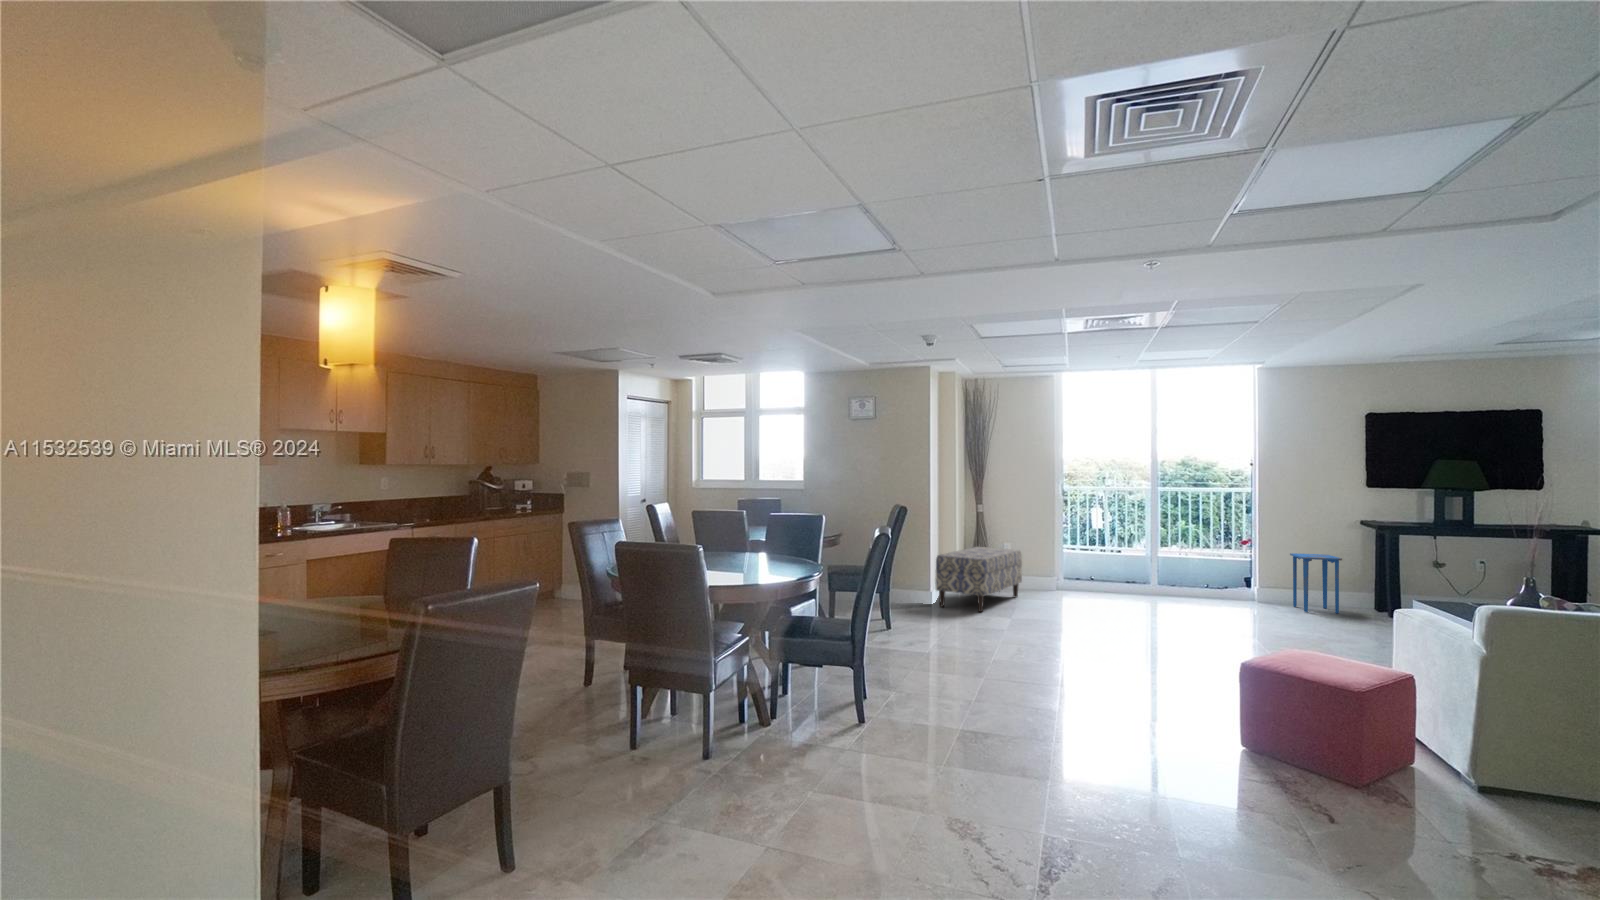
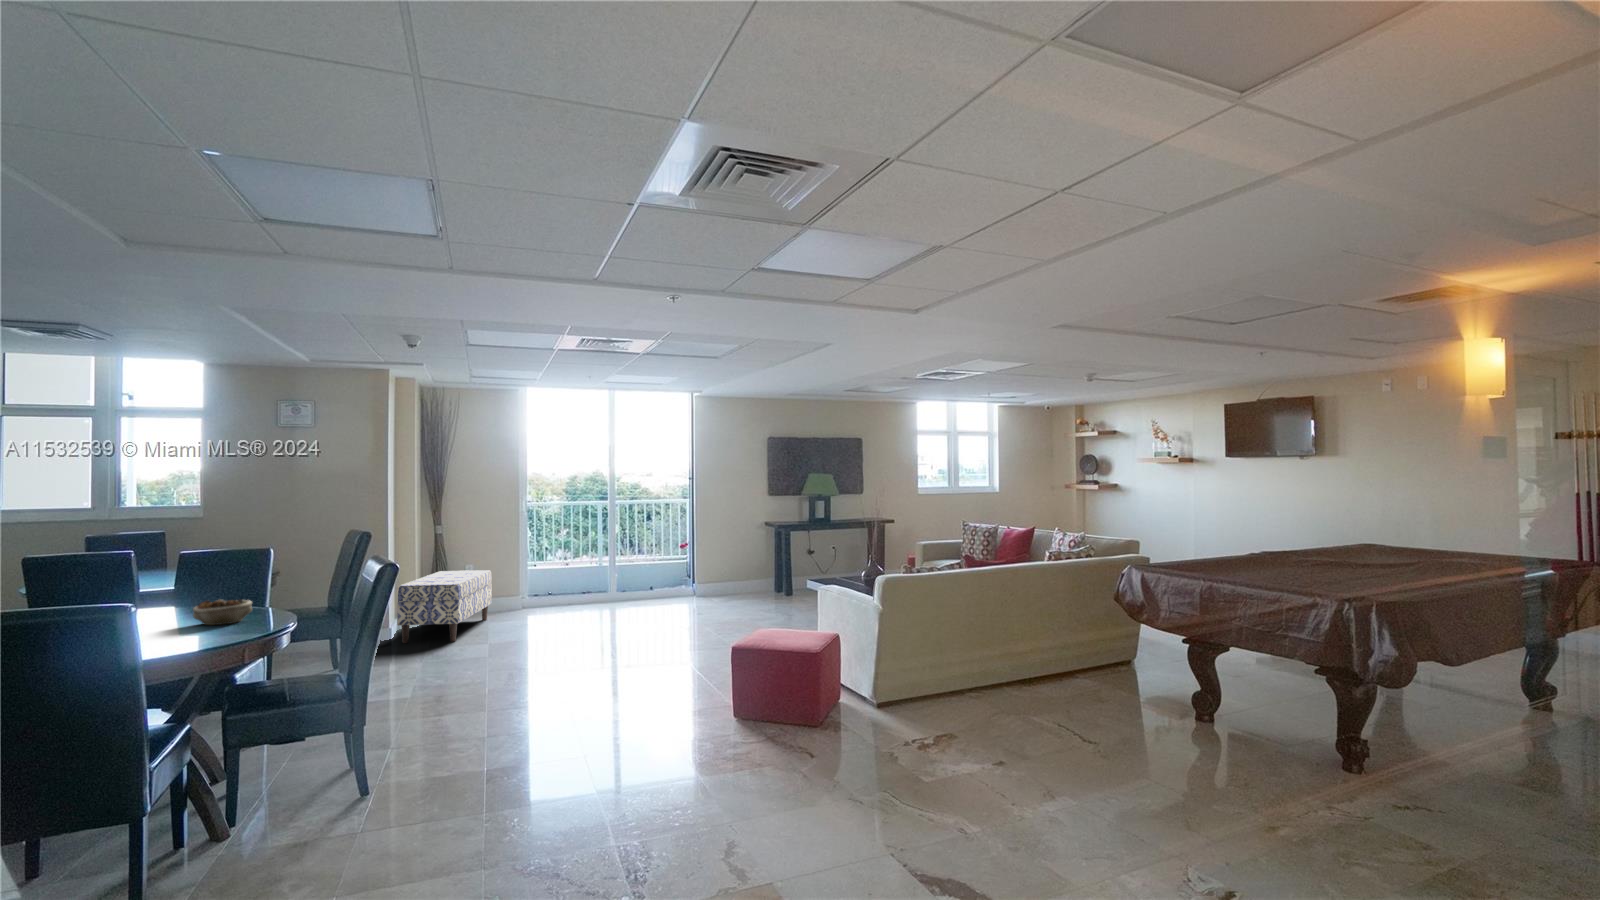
succulent planter: none [758,548,793,567] -> present [193,599,252,625]
side table: present [1290,553,1342,613] -> none [718,550,754,598]

